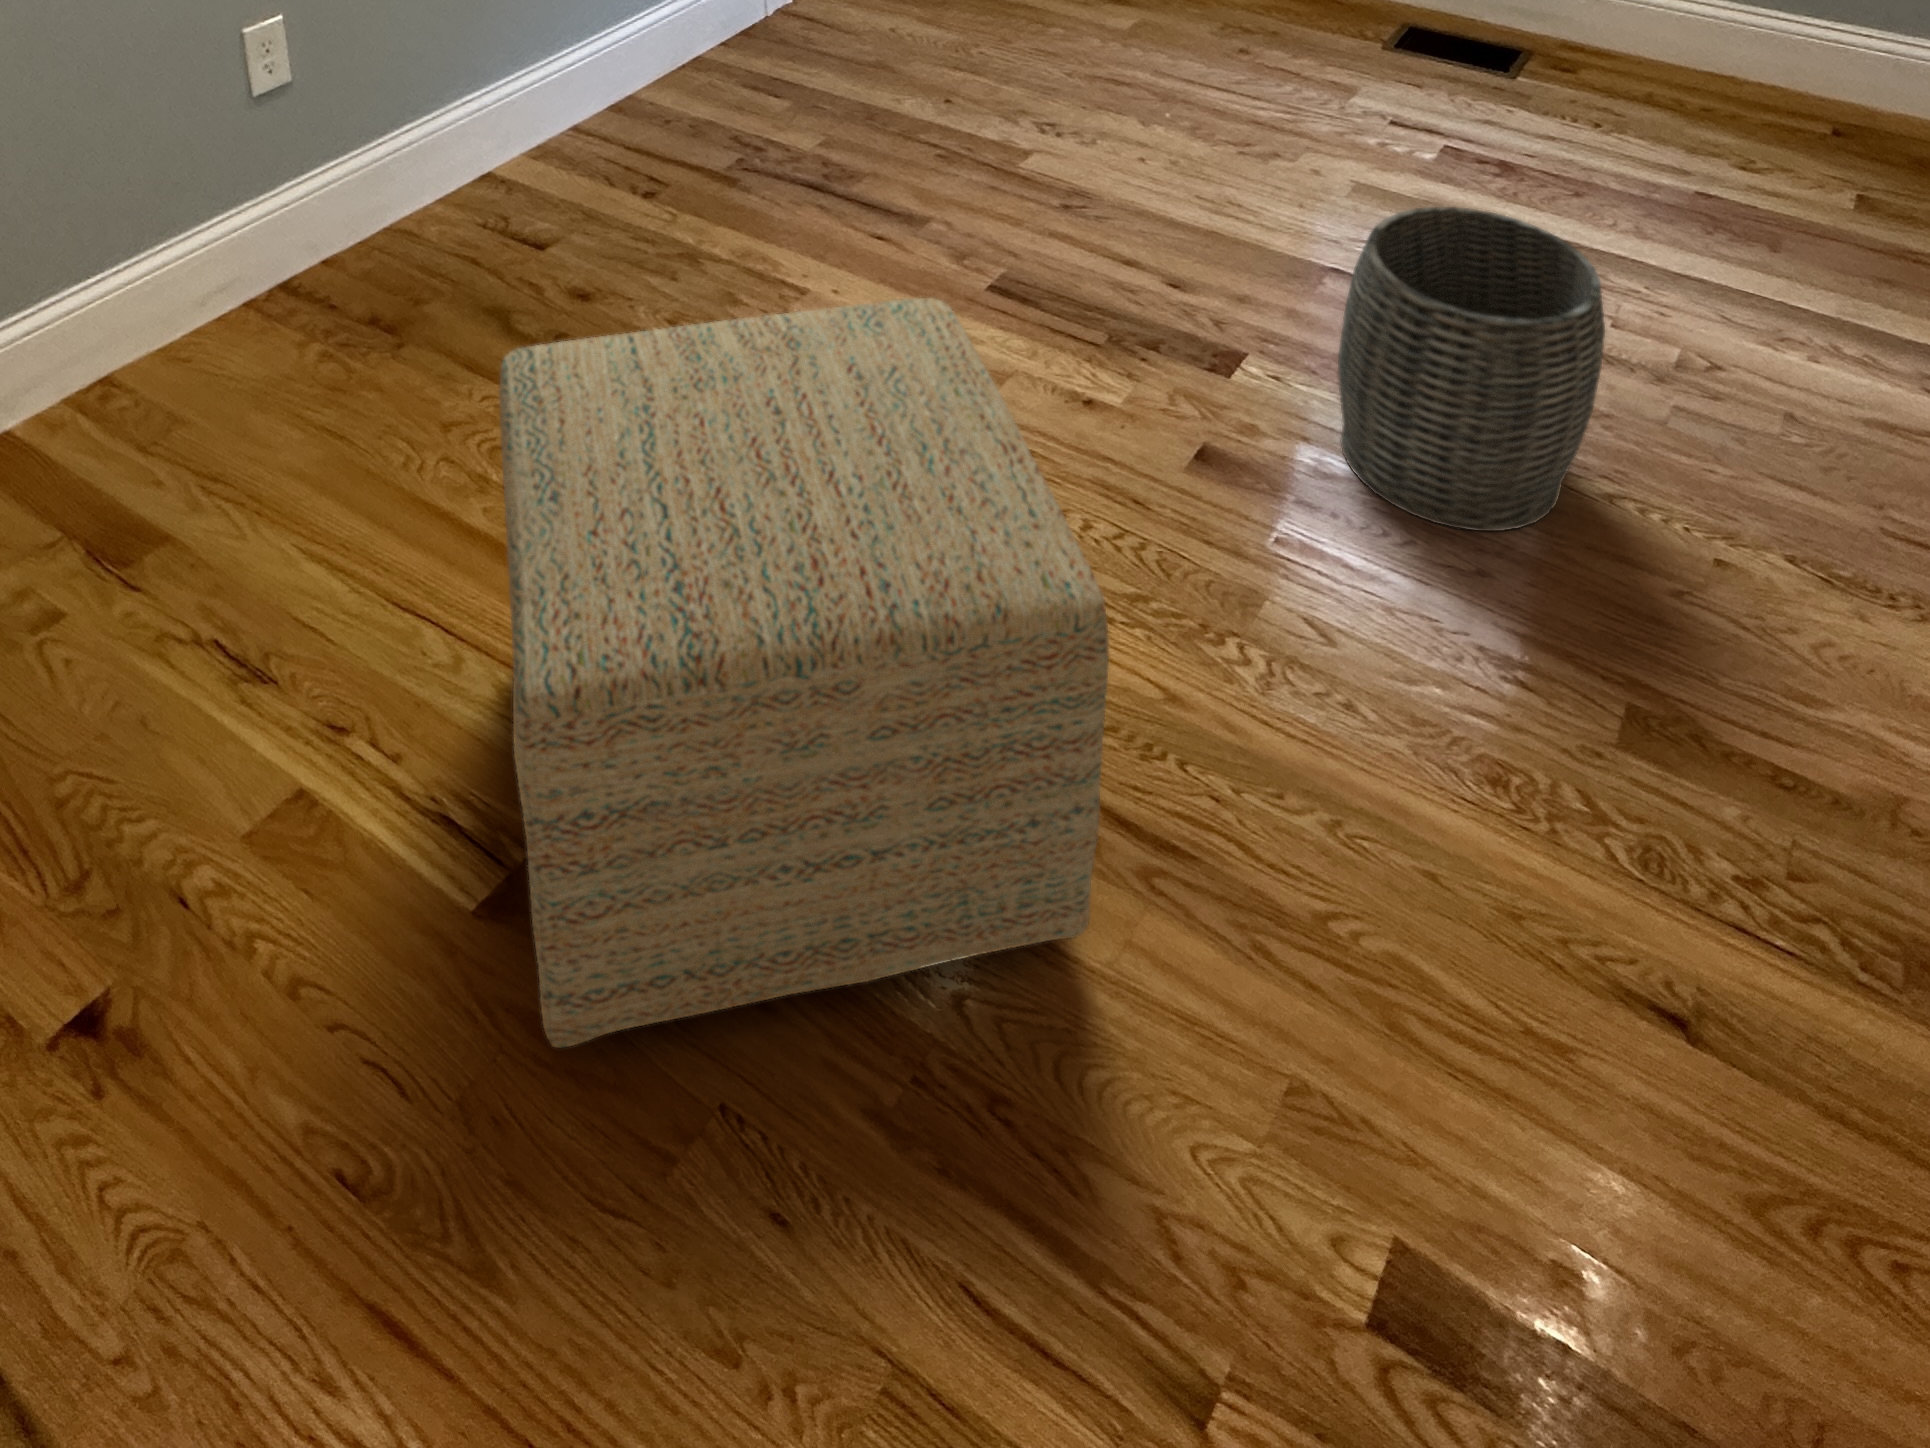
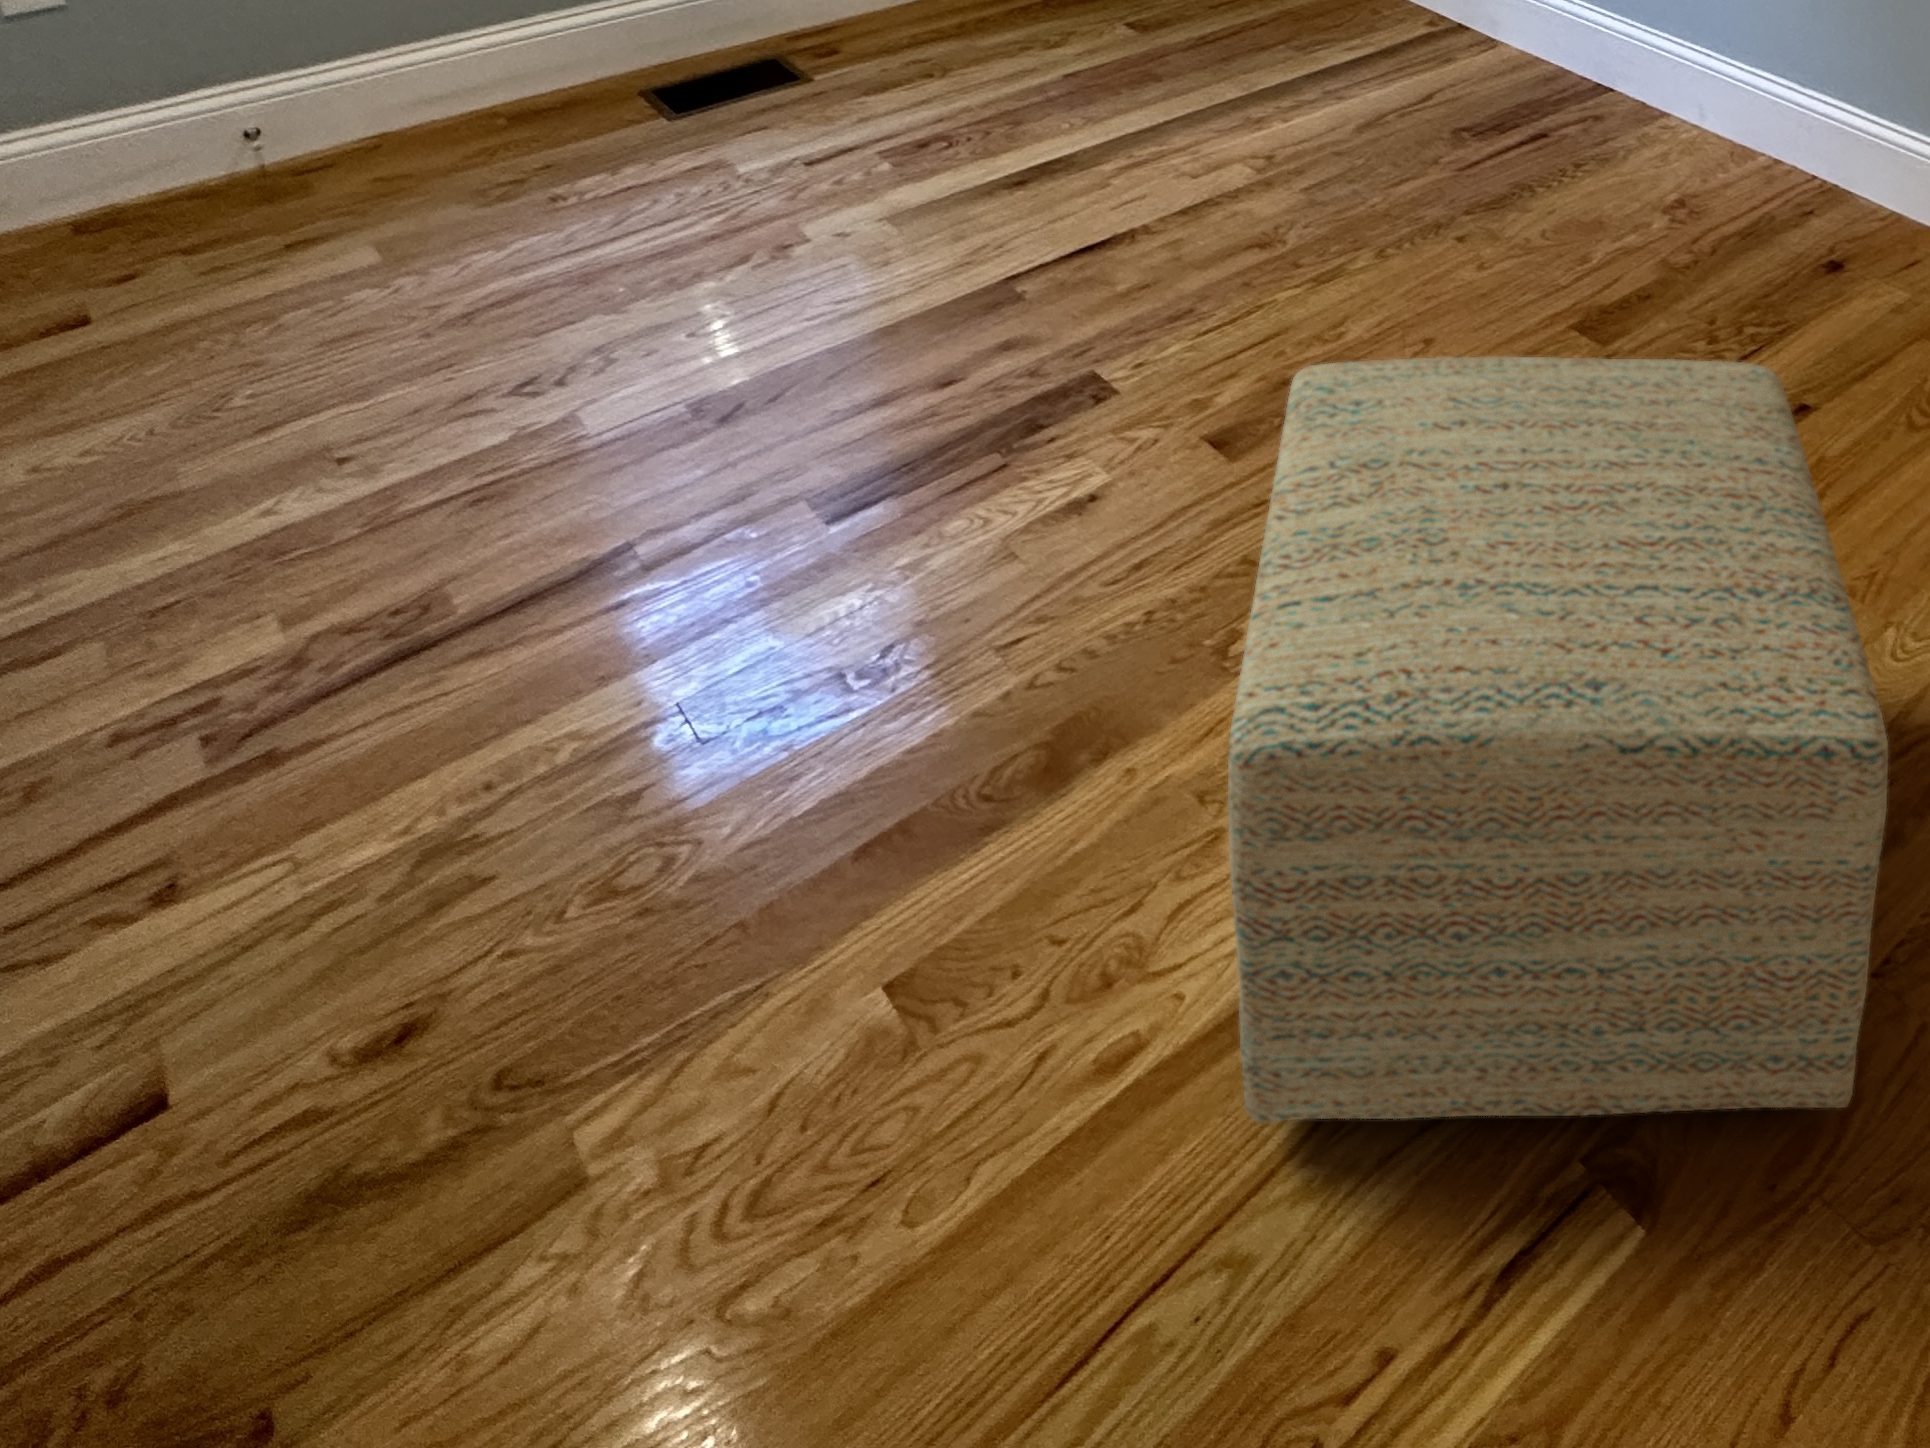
woven basket: present [1338,207,1605,531] -> none [1186,90,1401,368]

